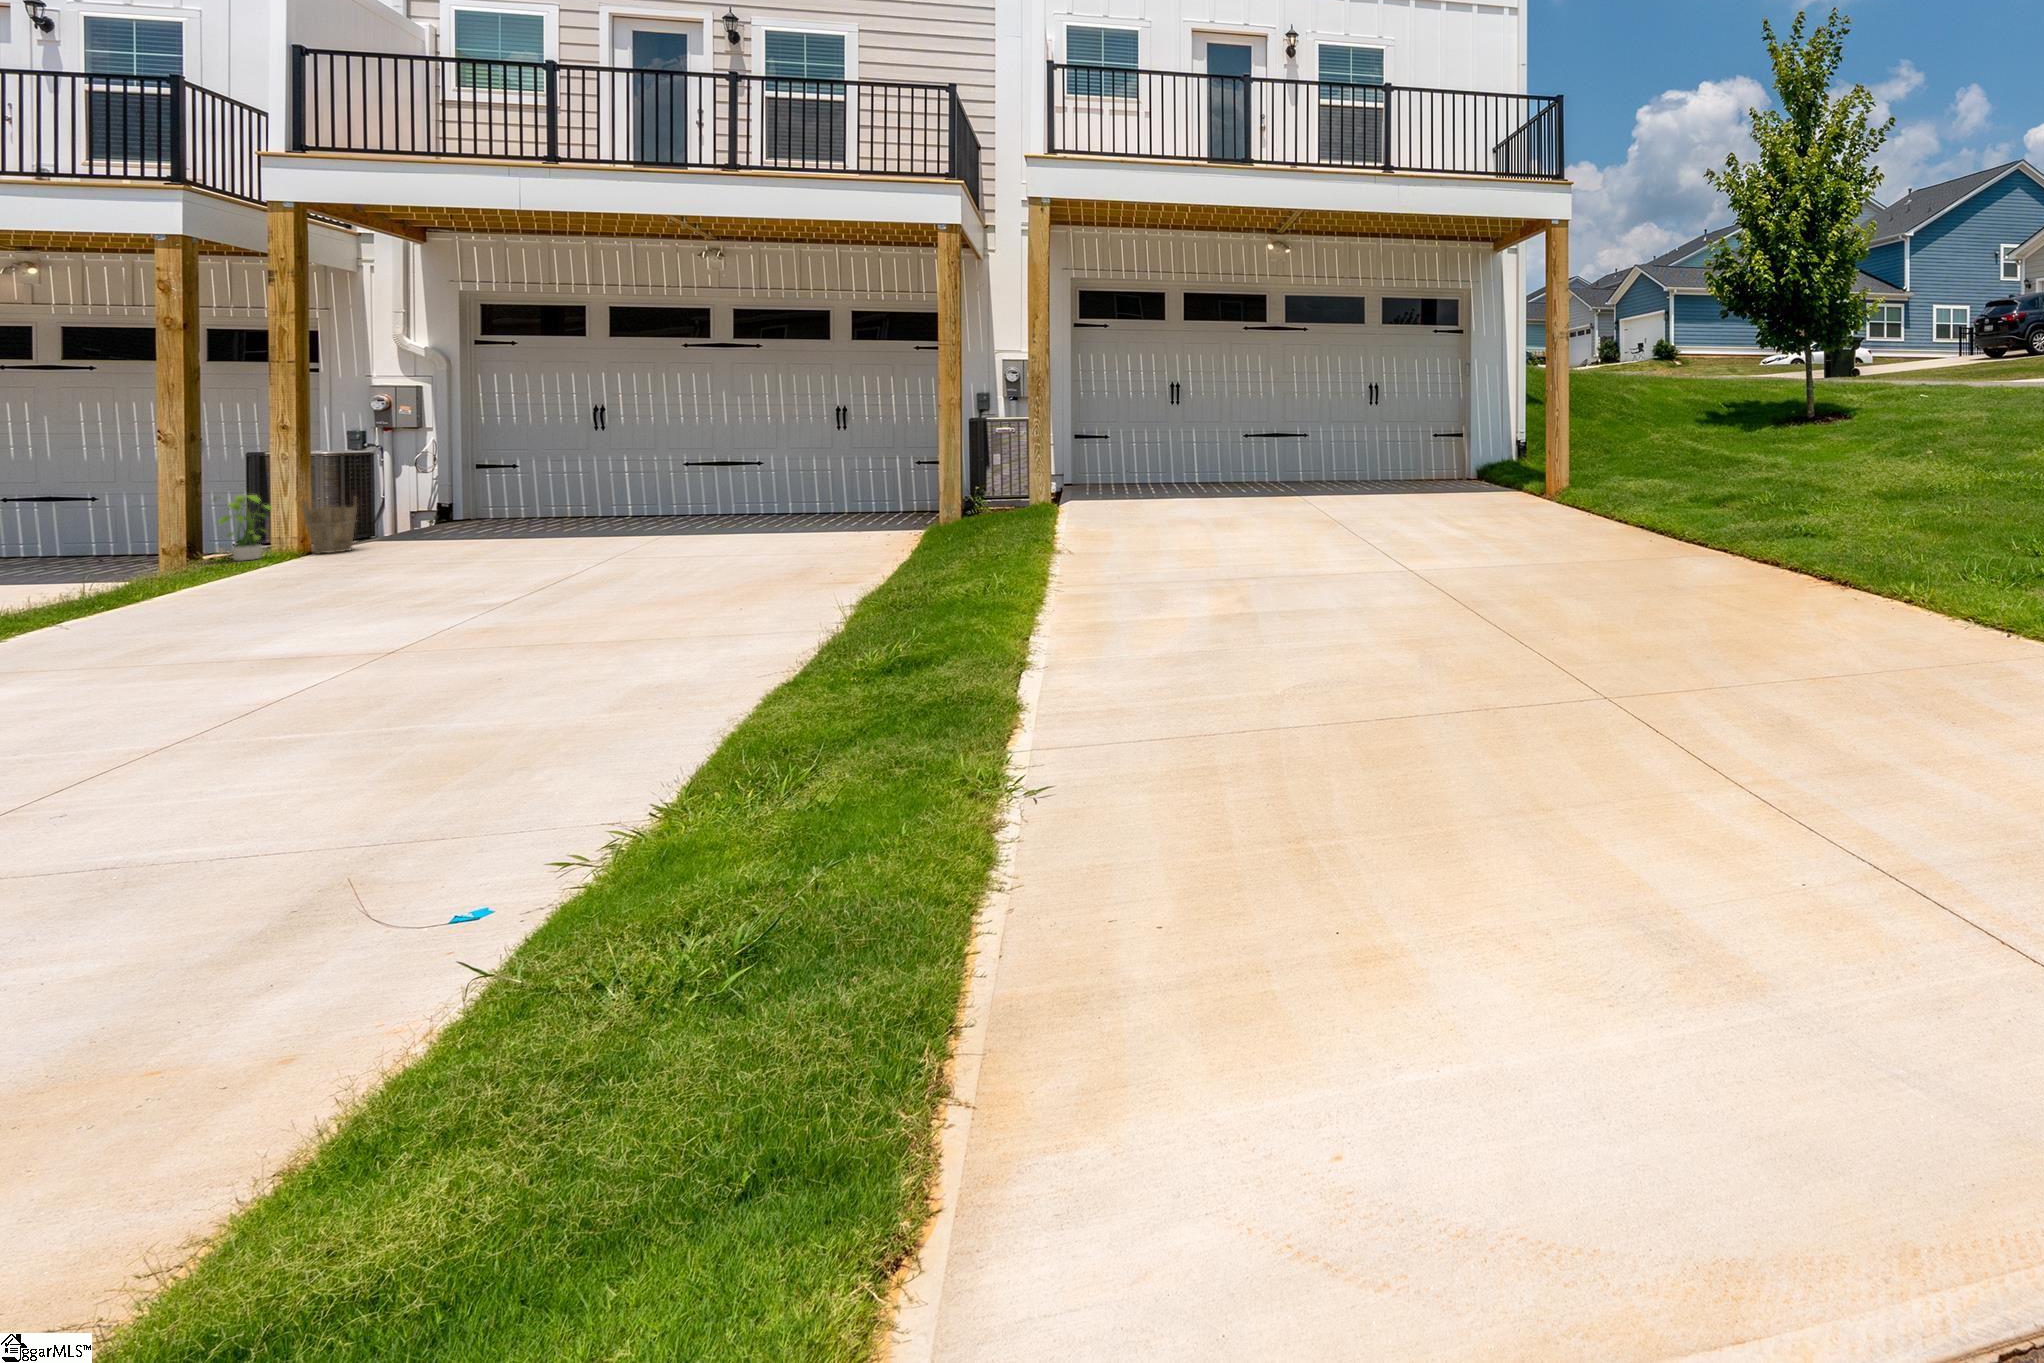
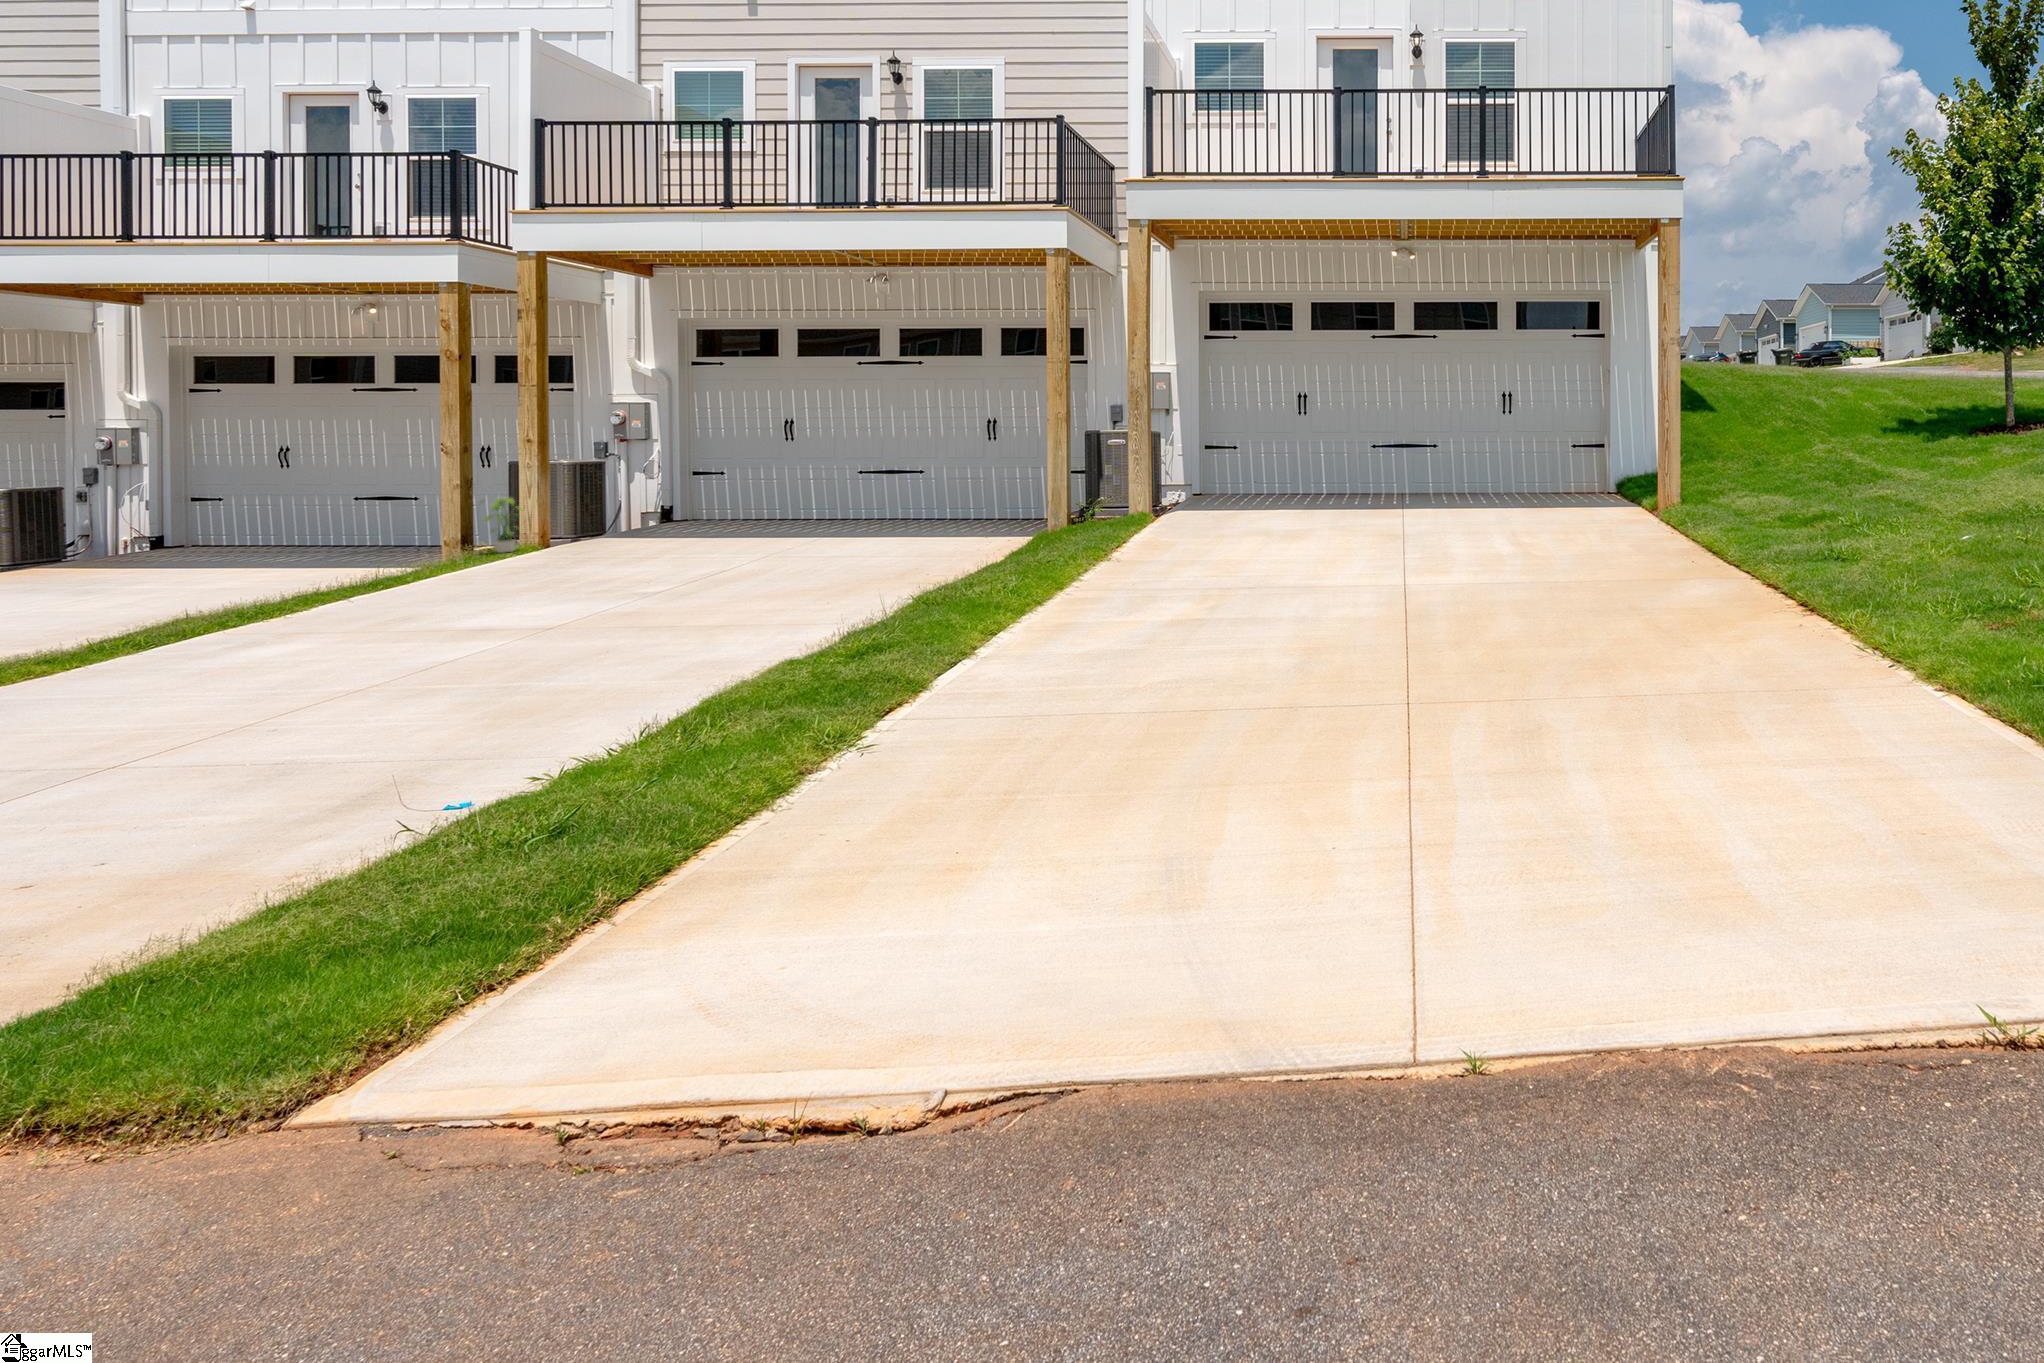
bucket: present [302,498,357,554] -> none [545,500,586,548]

